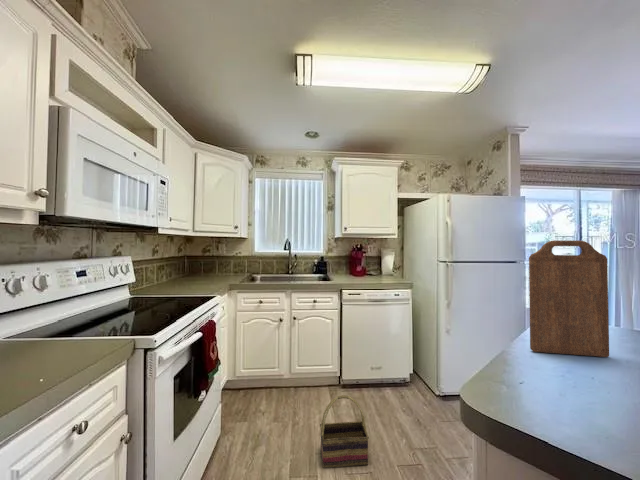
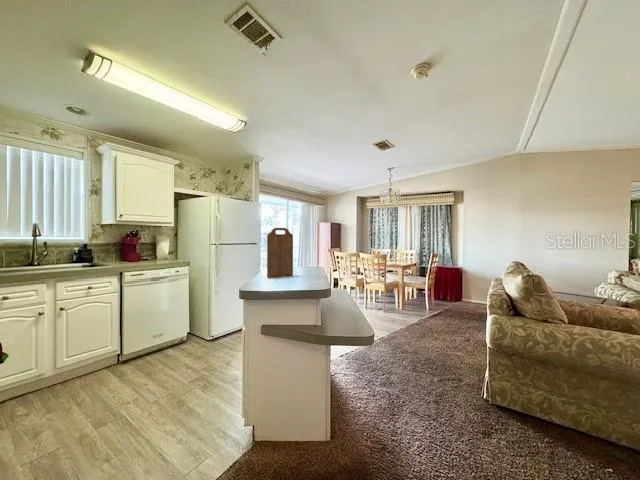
basket: present [320,395,369,468] -> none [118,351,167,414]

